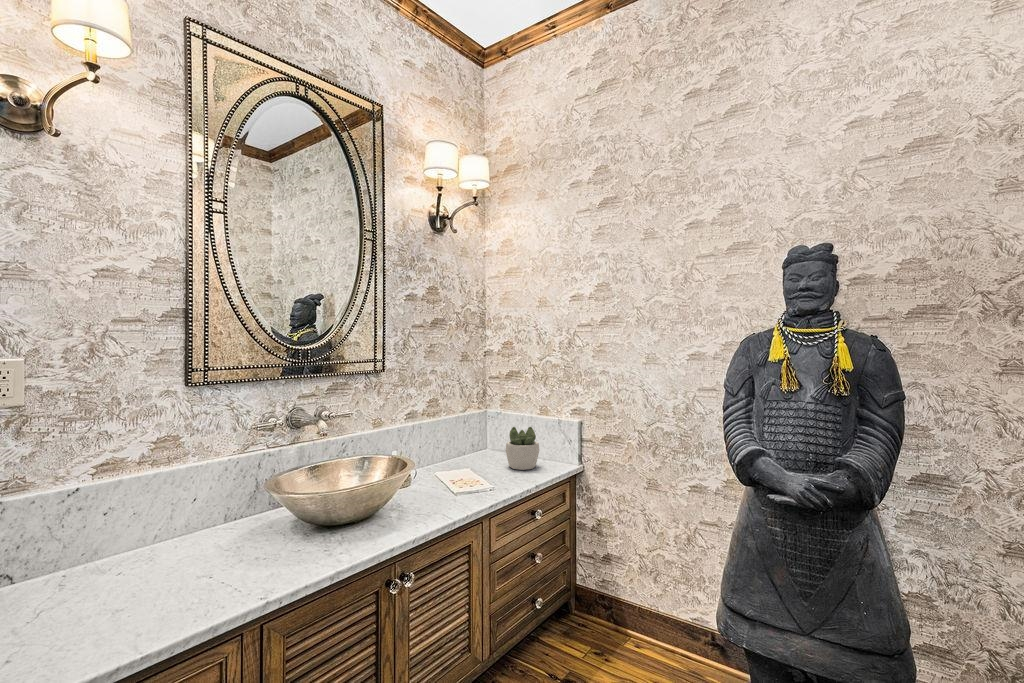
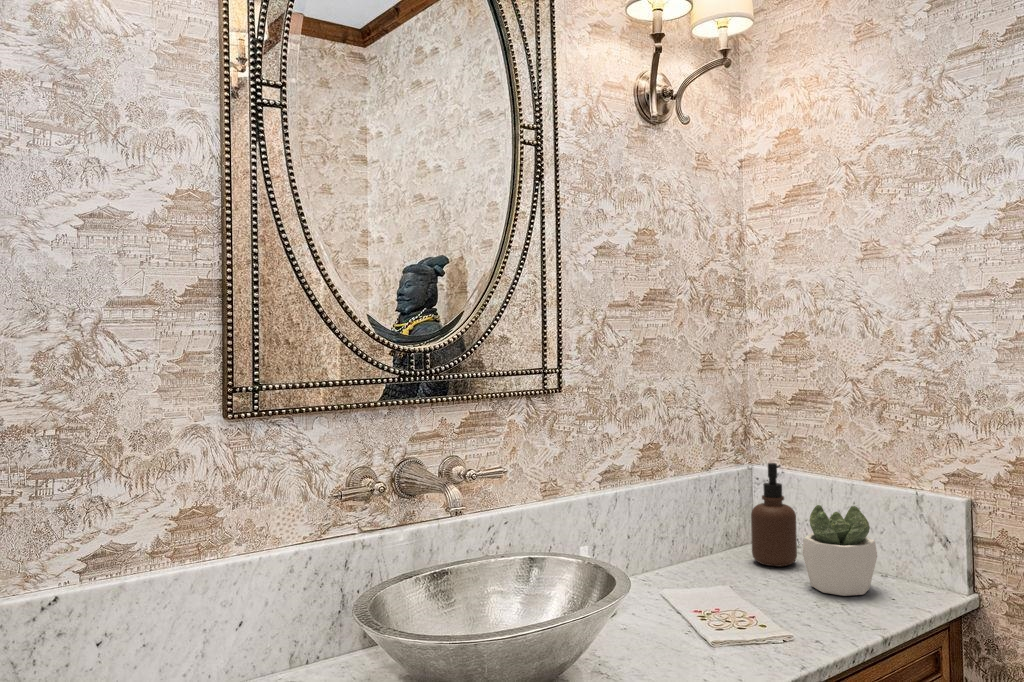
soap dispenser: none [484,407,505,459] -> present [751,463,797,566]

